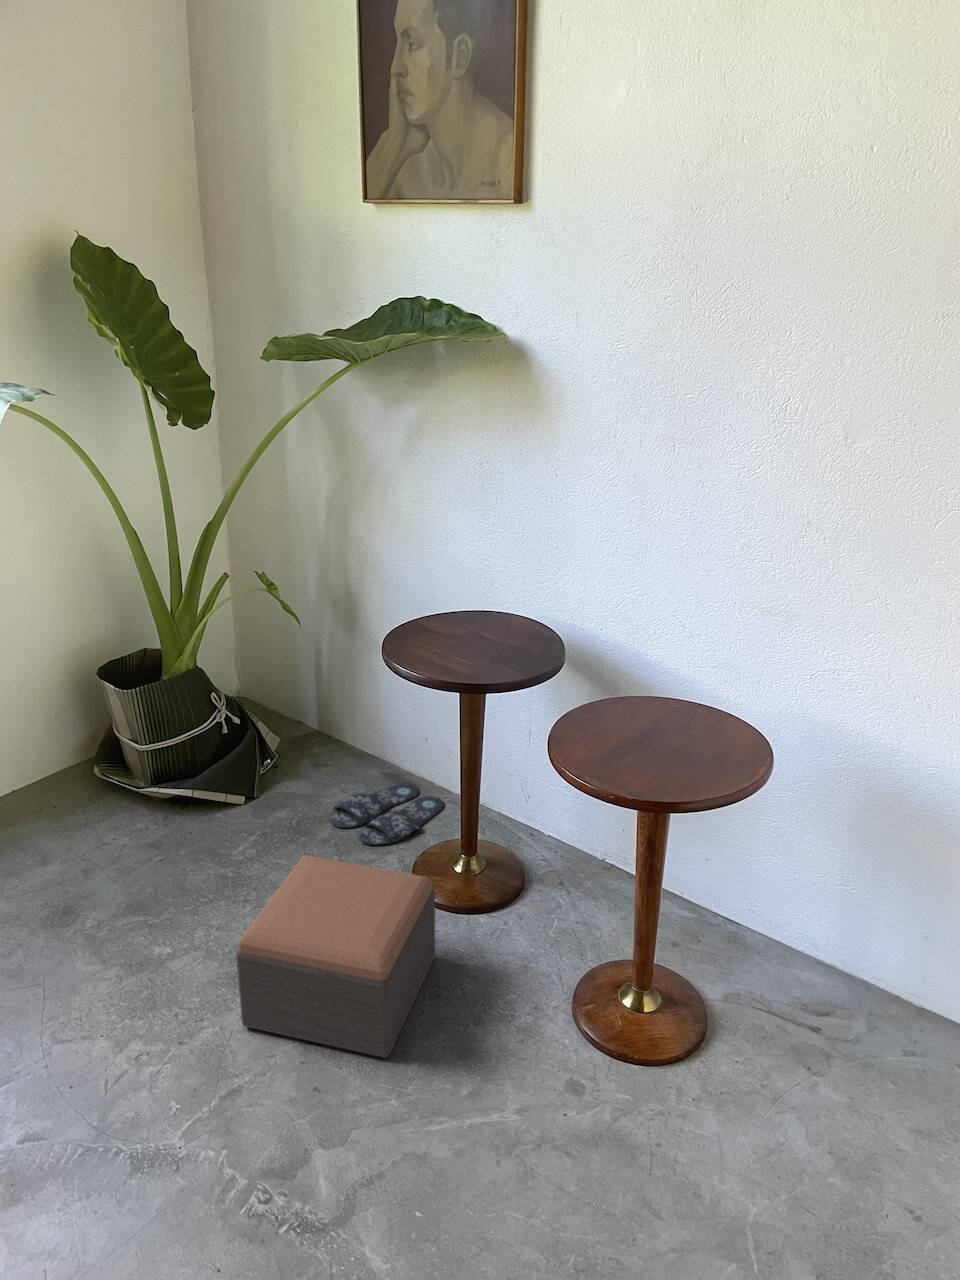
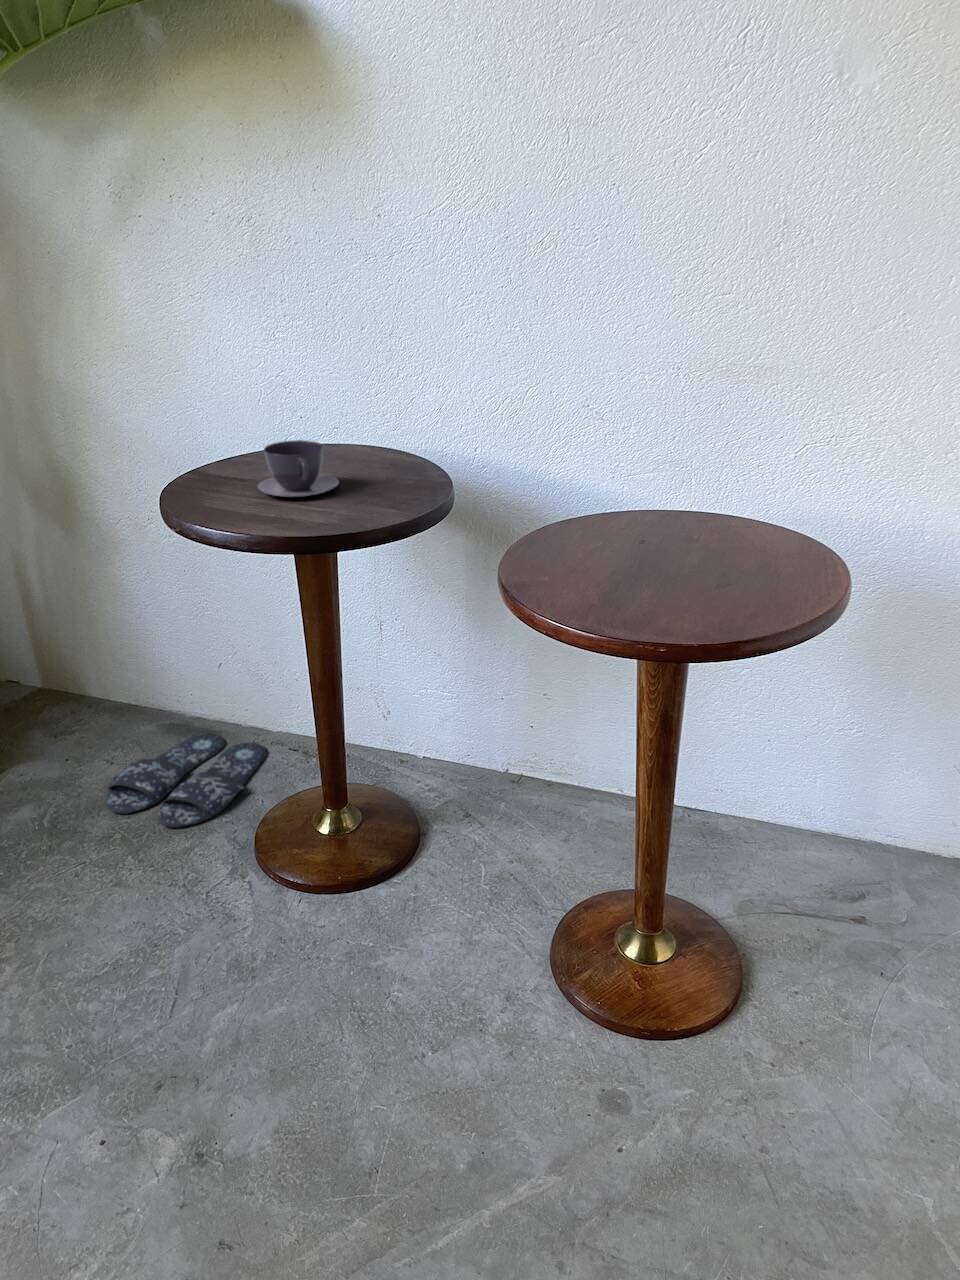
teacup: none [444,608,497,648] -> present [258,440,339,497]
footstool: present [236,856,435,1058] -> none [24,852,335,1176]

